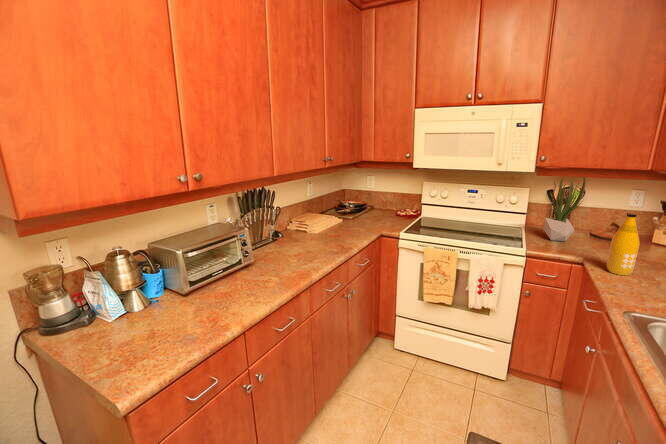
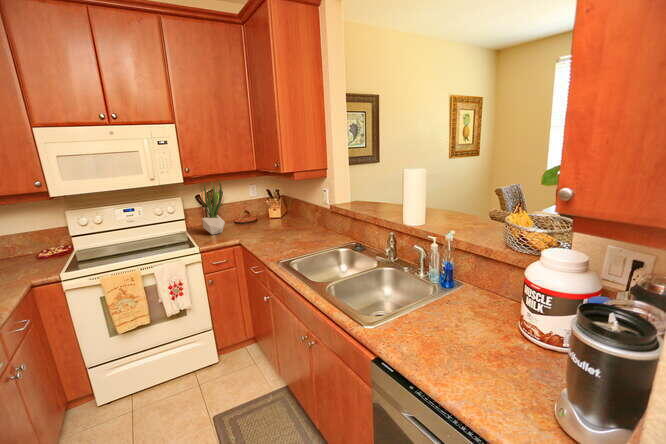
bottle: present [606,213,640,275] -> none [252,200,269,243]

